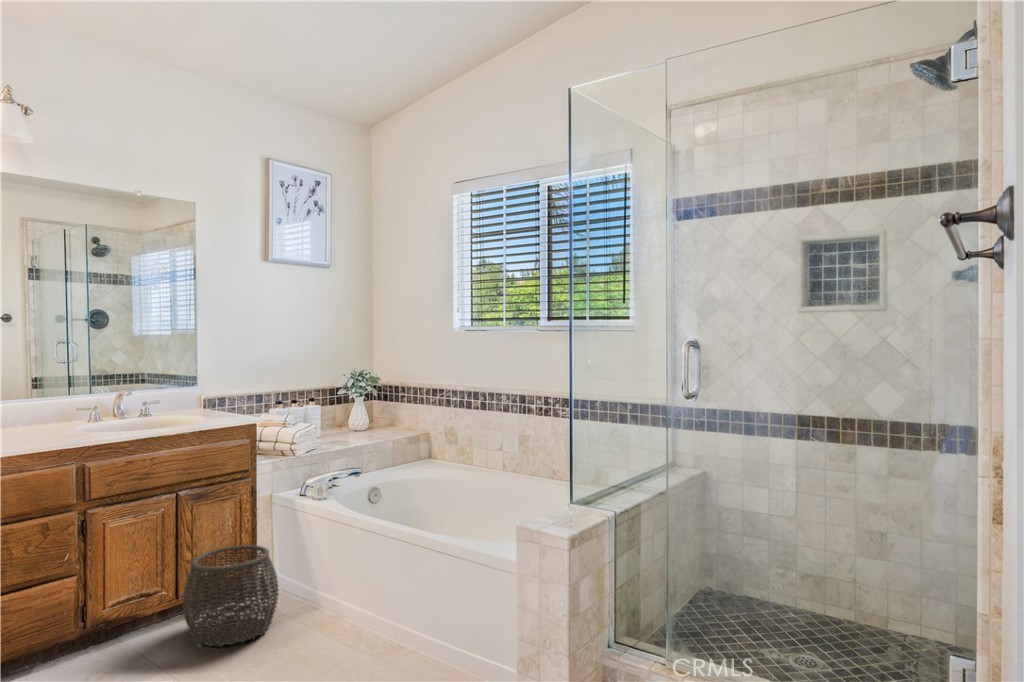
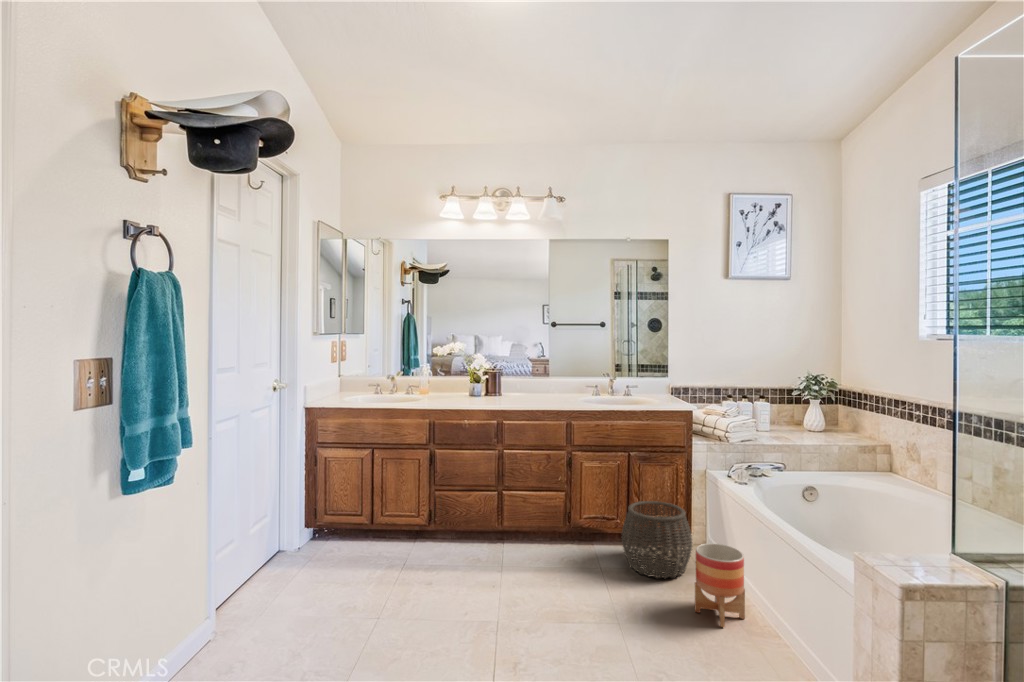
planter: none [305,567,360,658] -> present [695,543,745,627]

